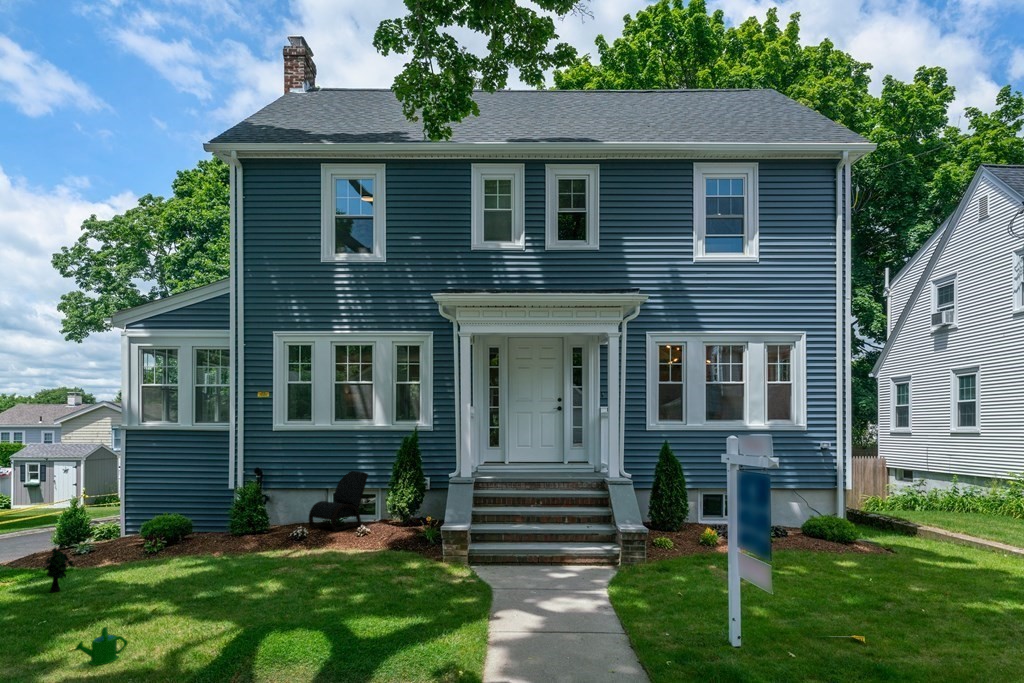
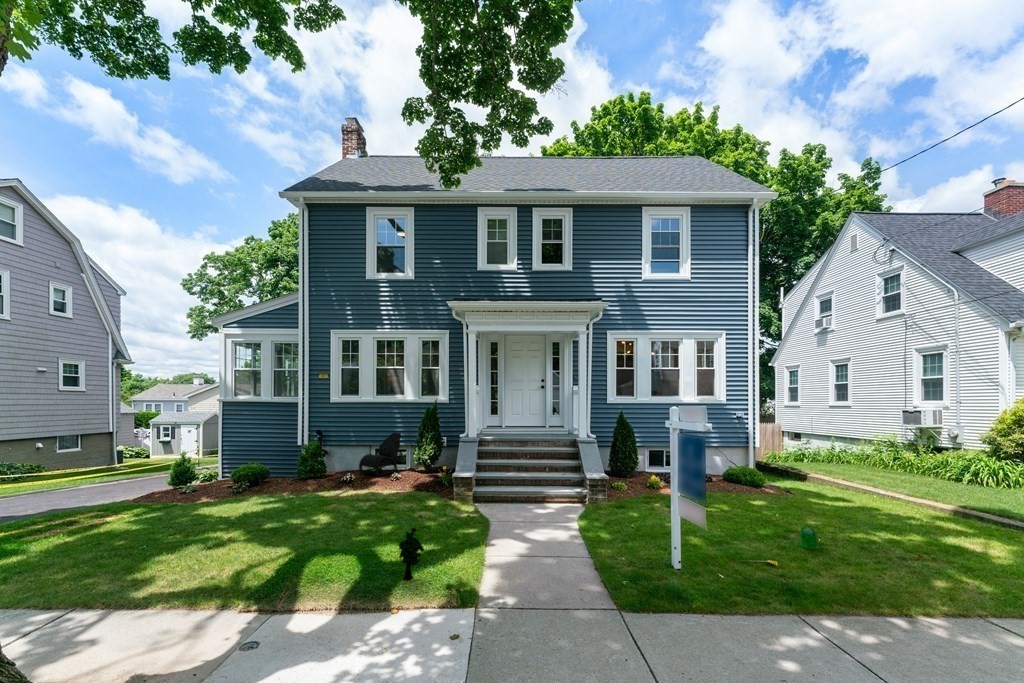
decorative plant: present [43,544,73,593] -> present [397,528,424,580]
watering can: present [75,627,128,665] -> present [800,525,818,549]

